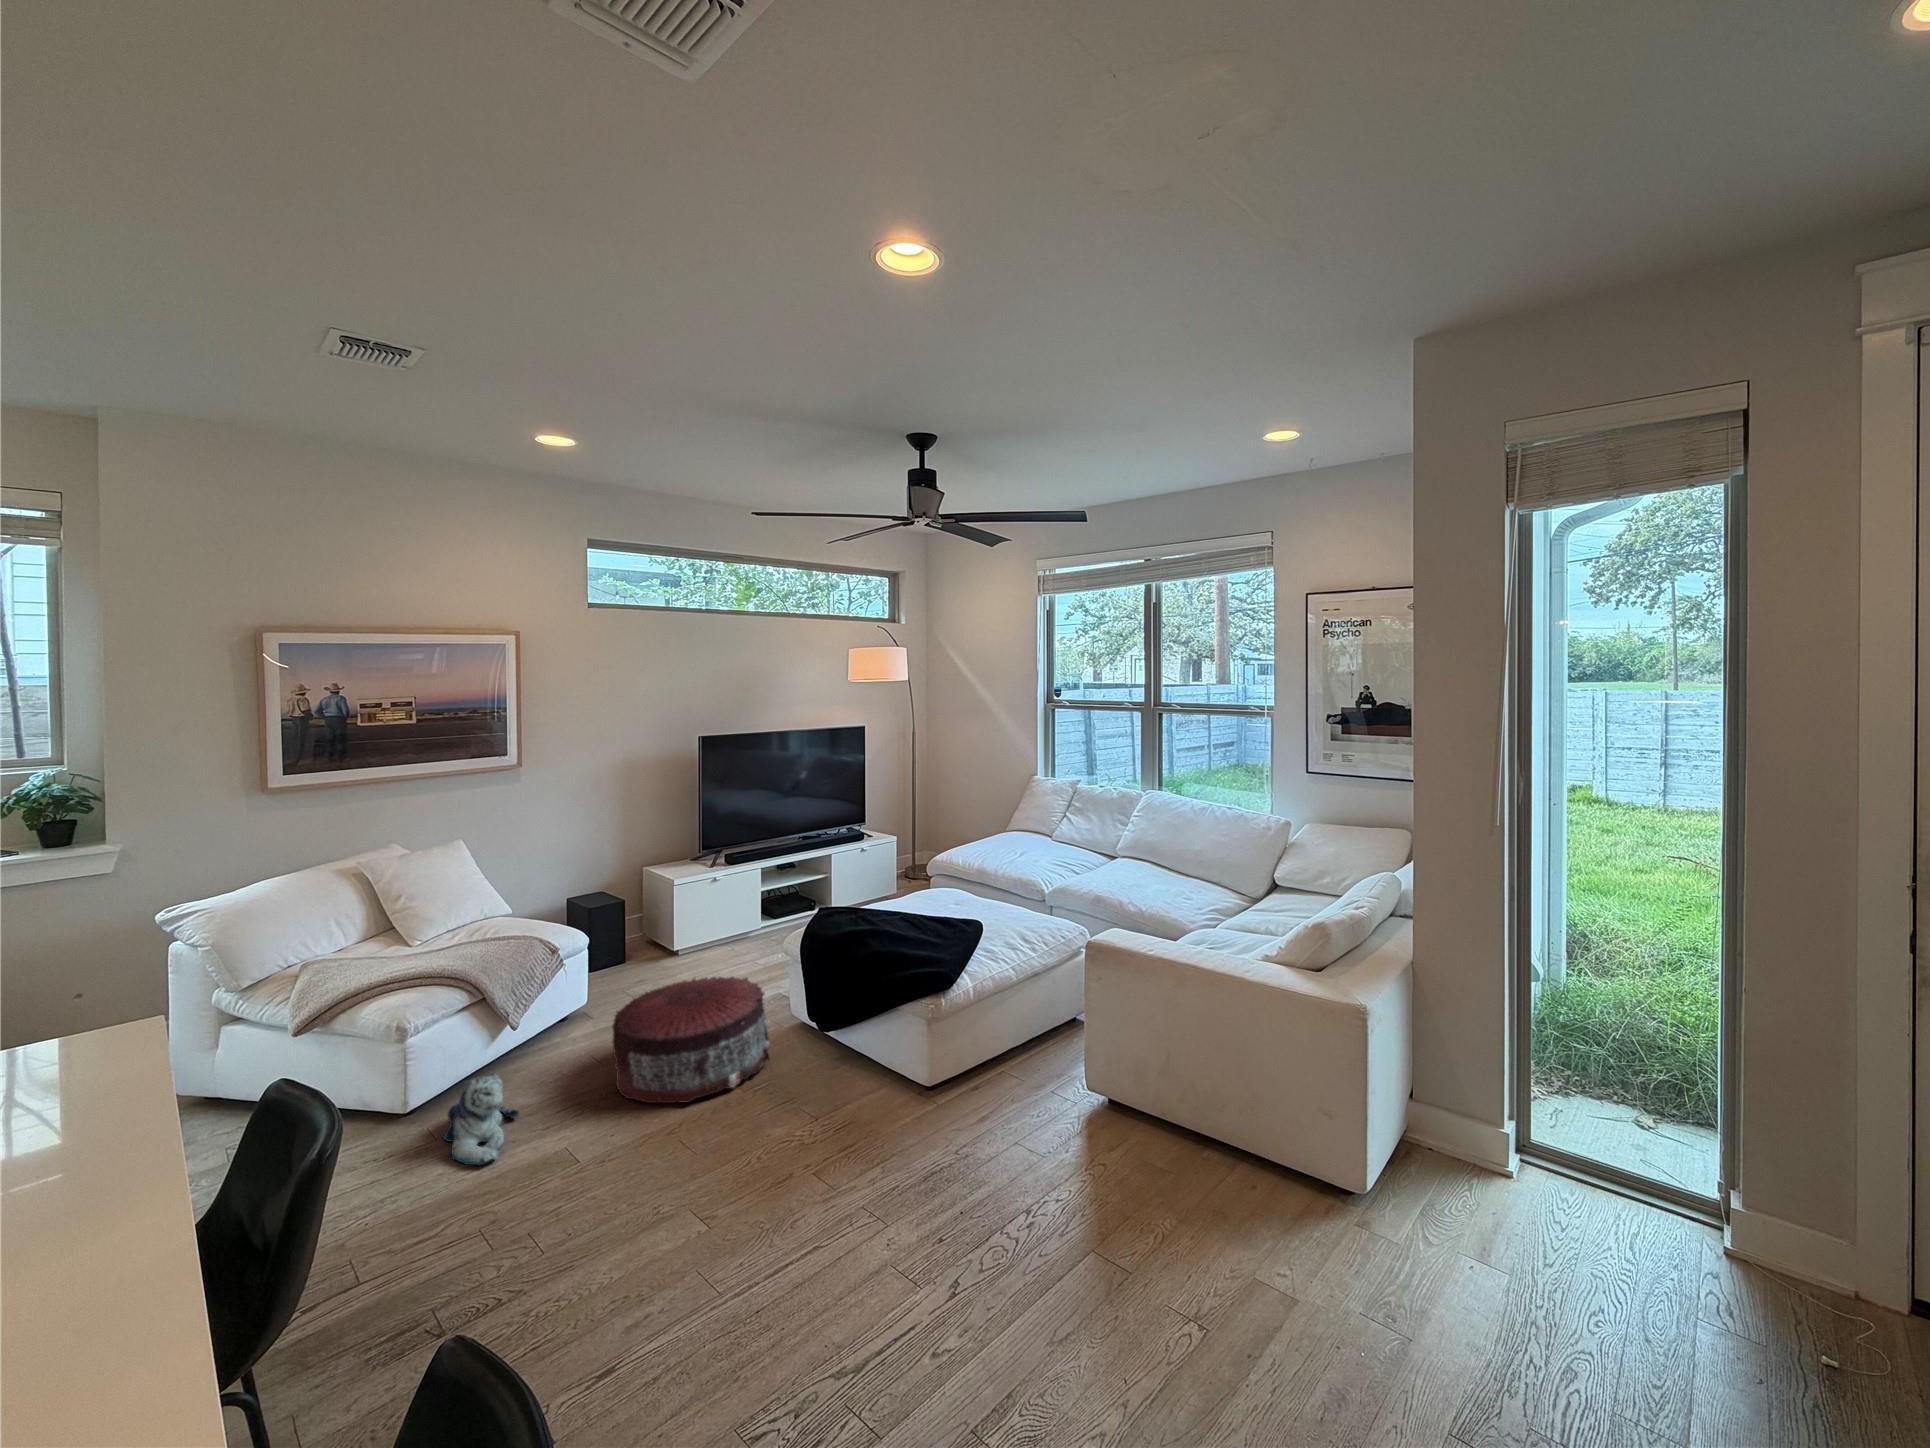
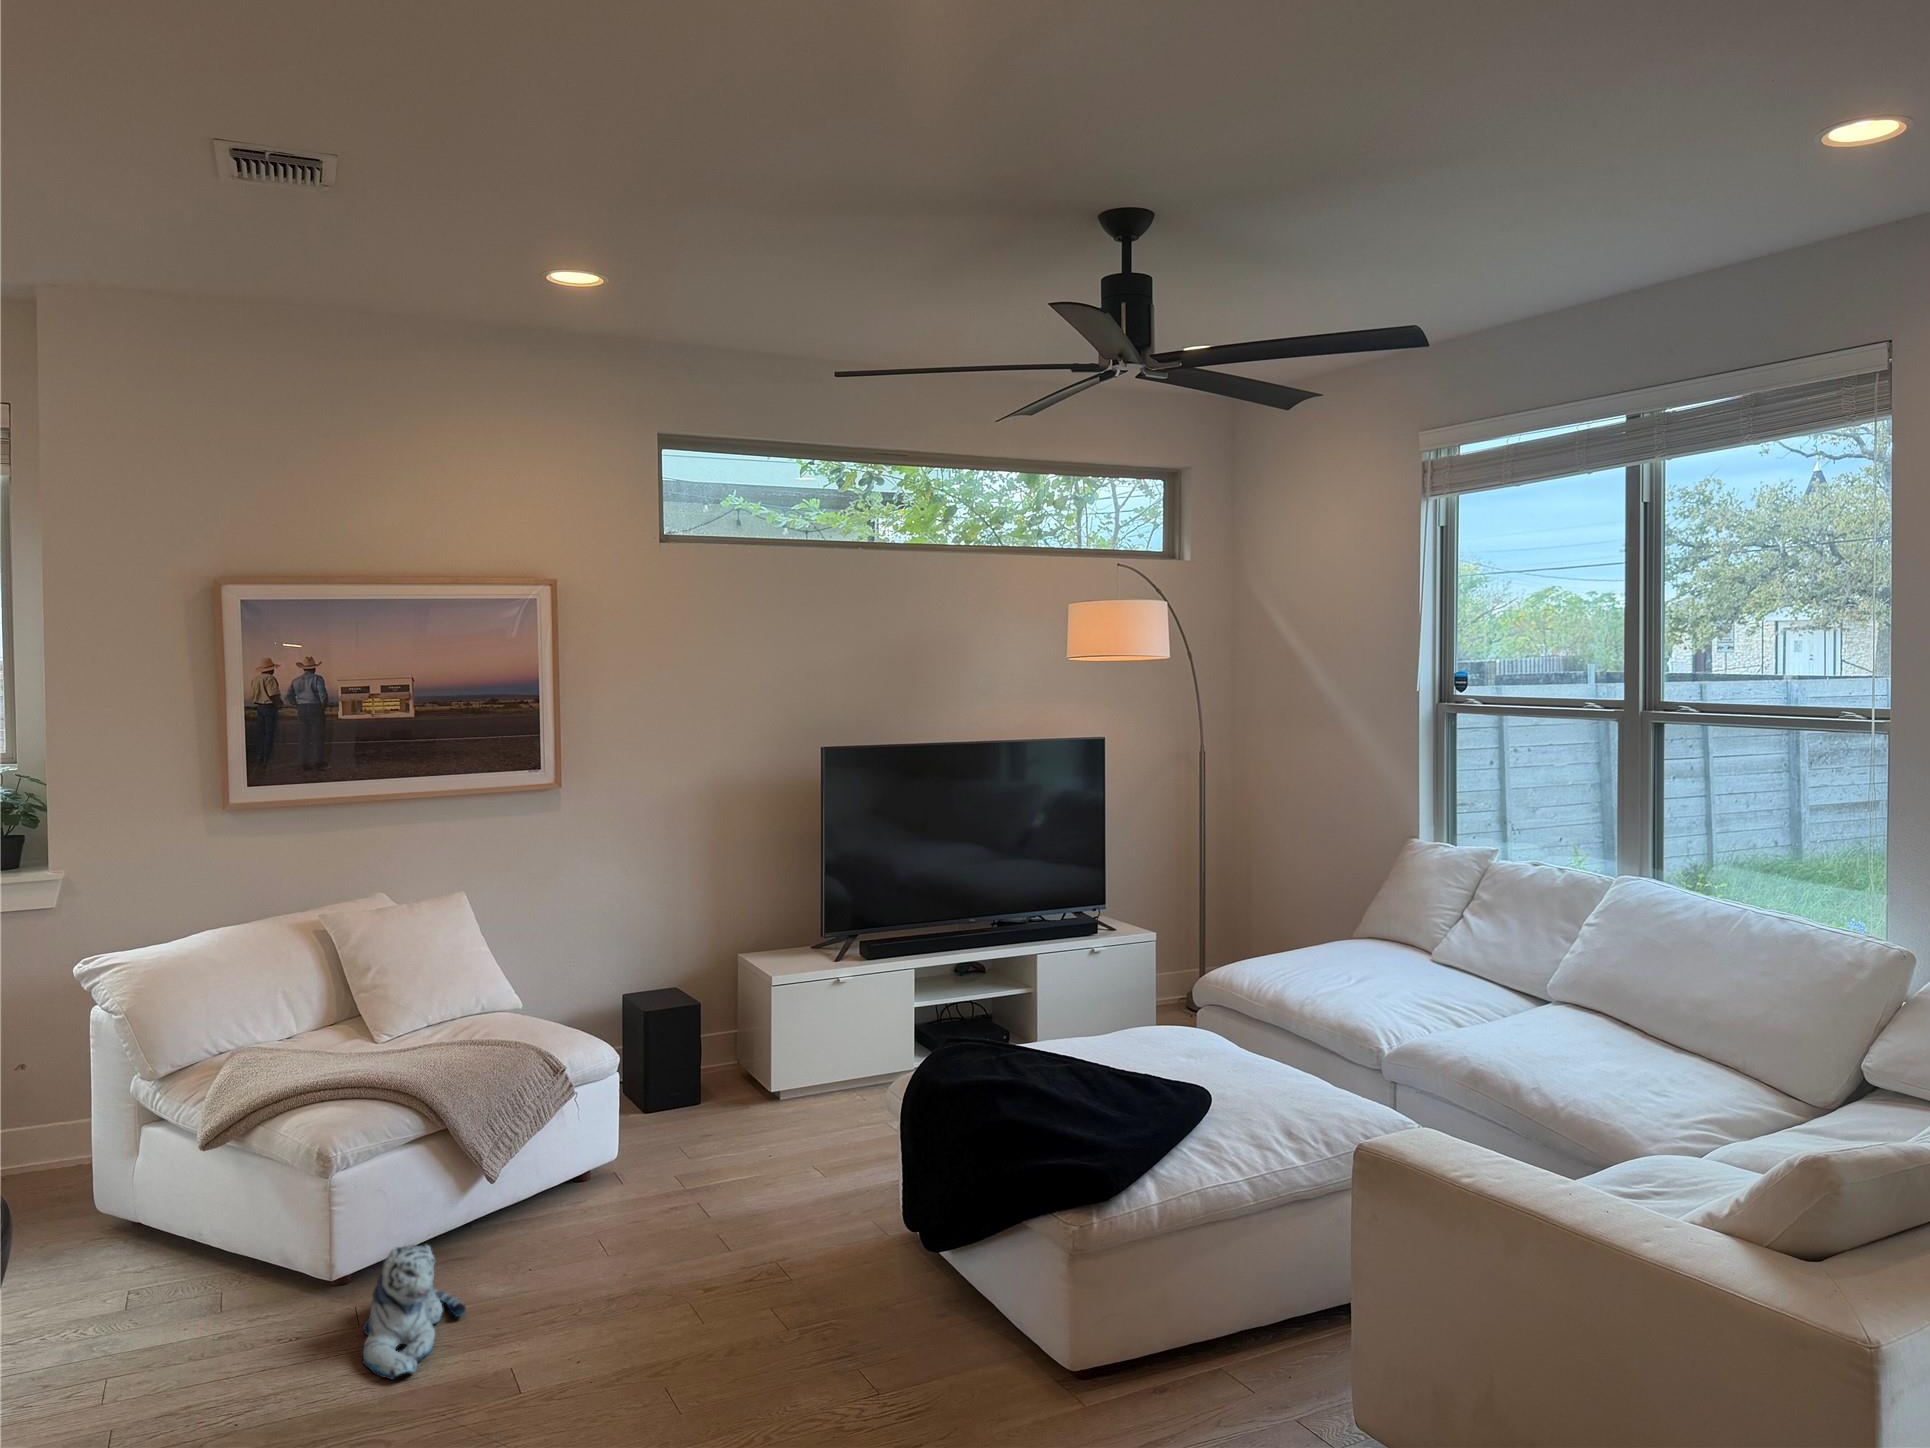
pouf: present [612,977,770,1103] -> none [601,1134,842,1338]

